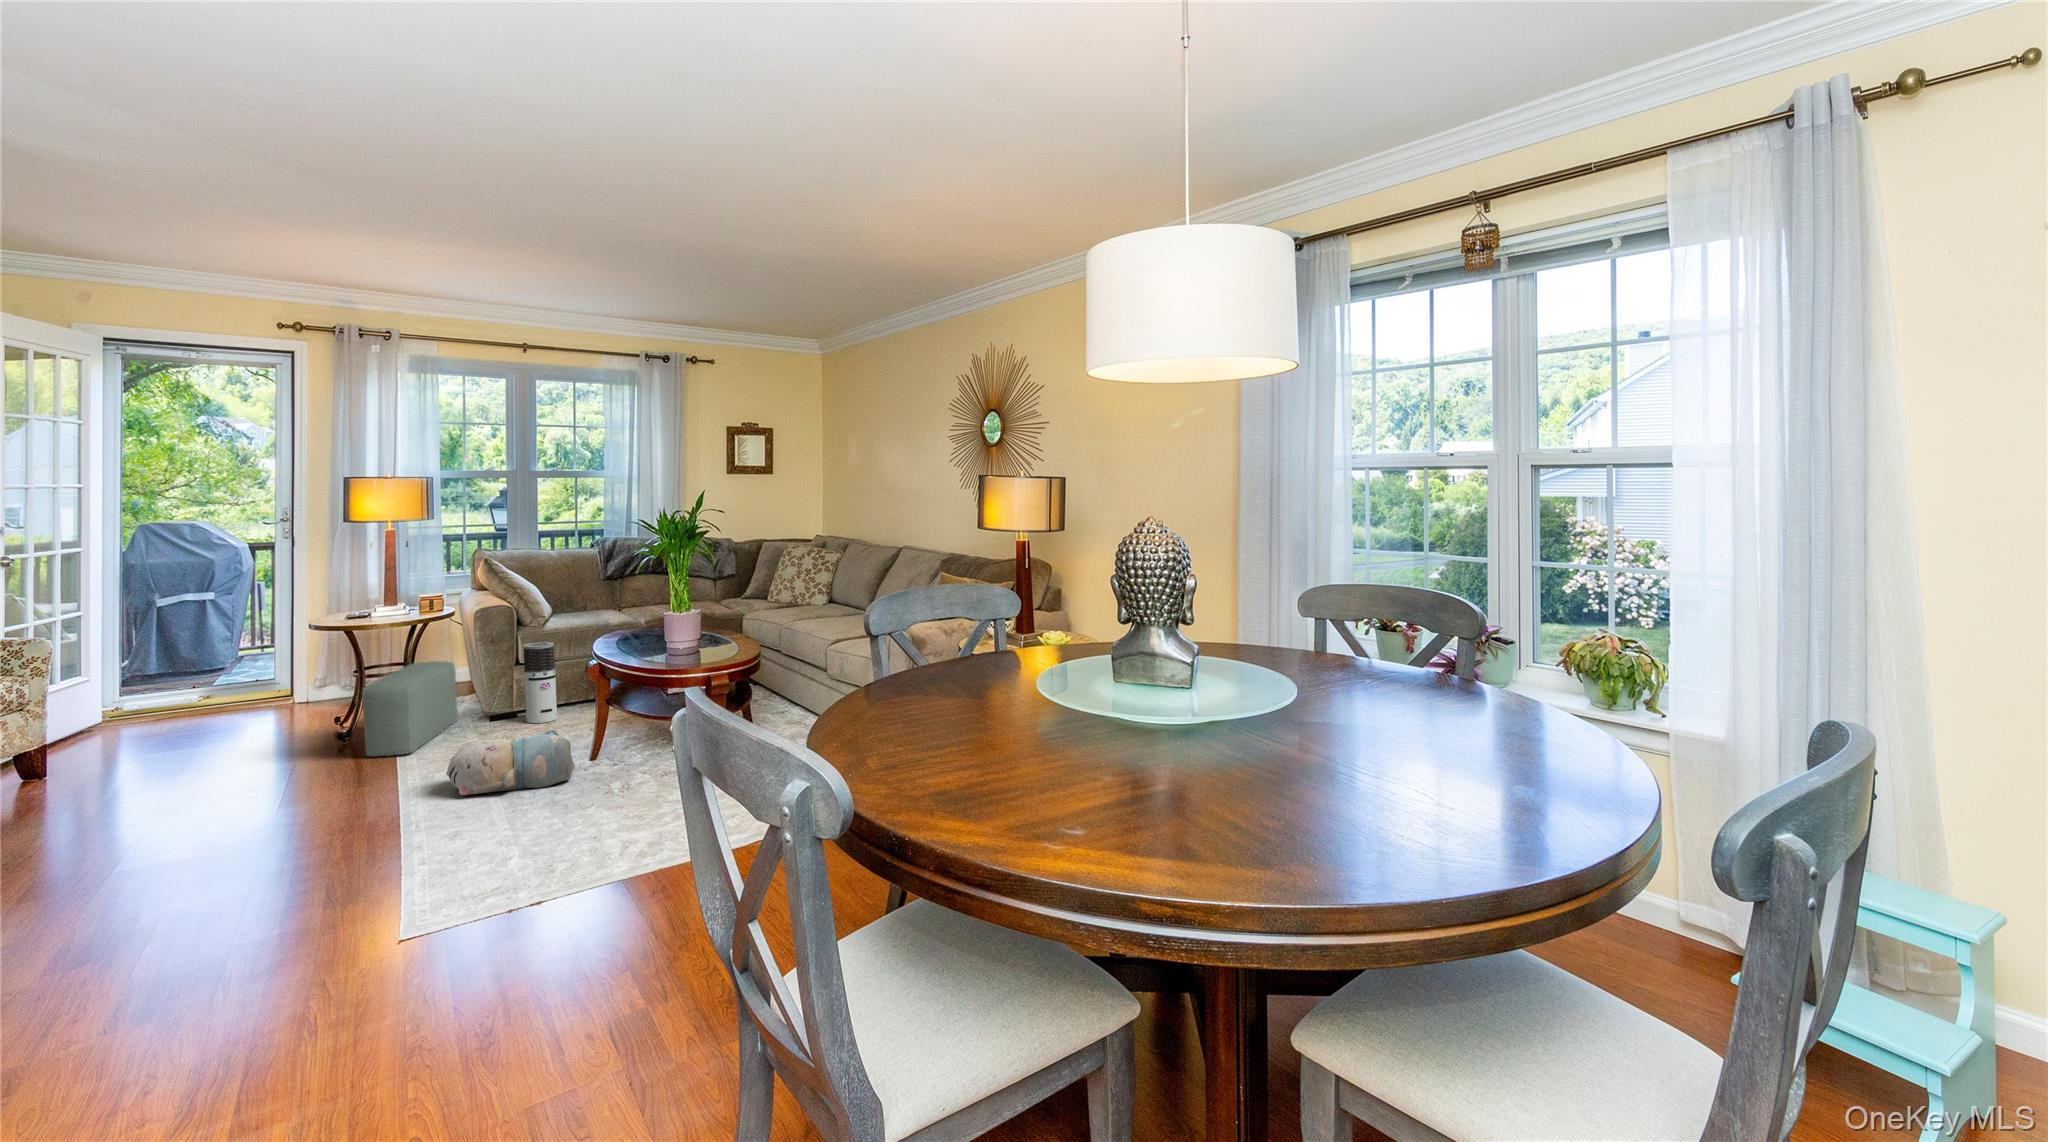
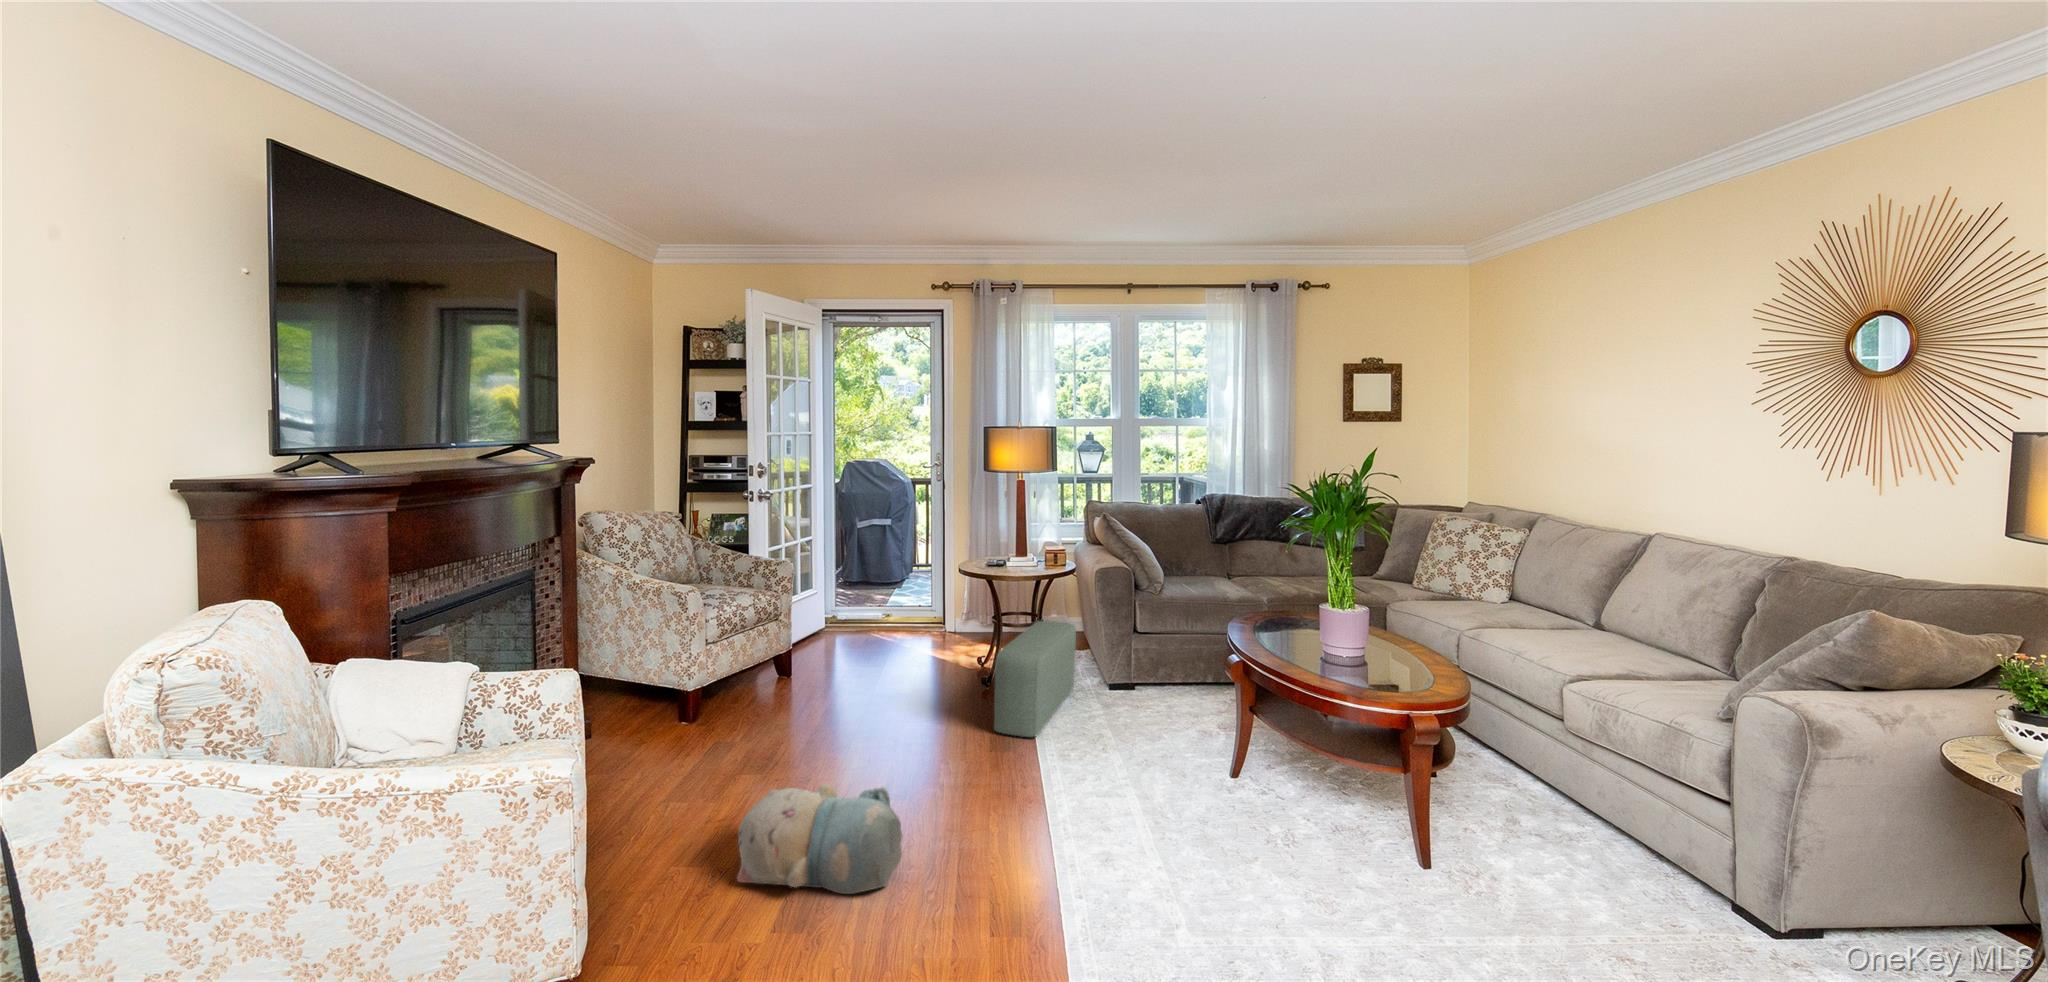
air purifier: present [523,642,557,723] -> none [1144,615,1180,713]
plush toy: present [446,729,575,795] -> present [737,784,902,894]

